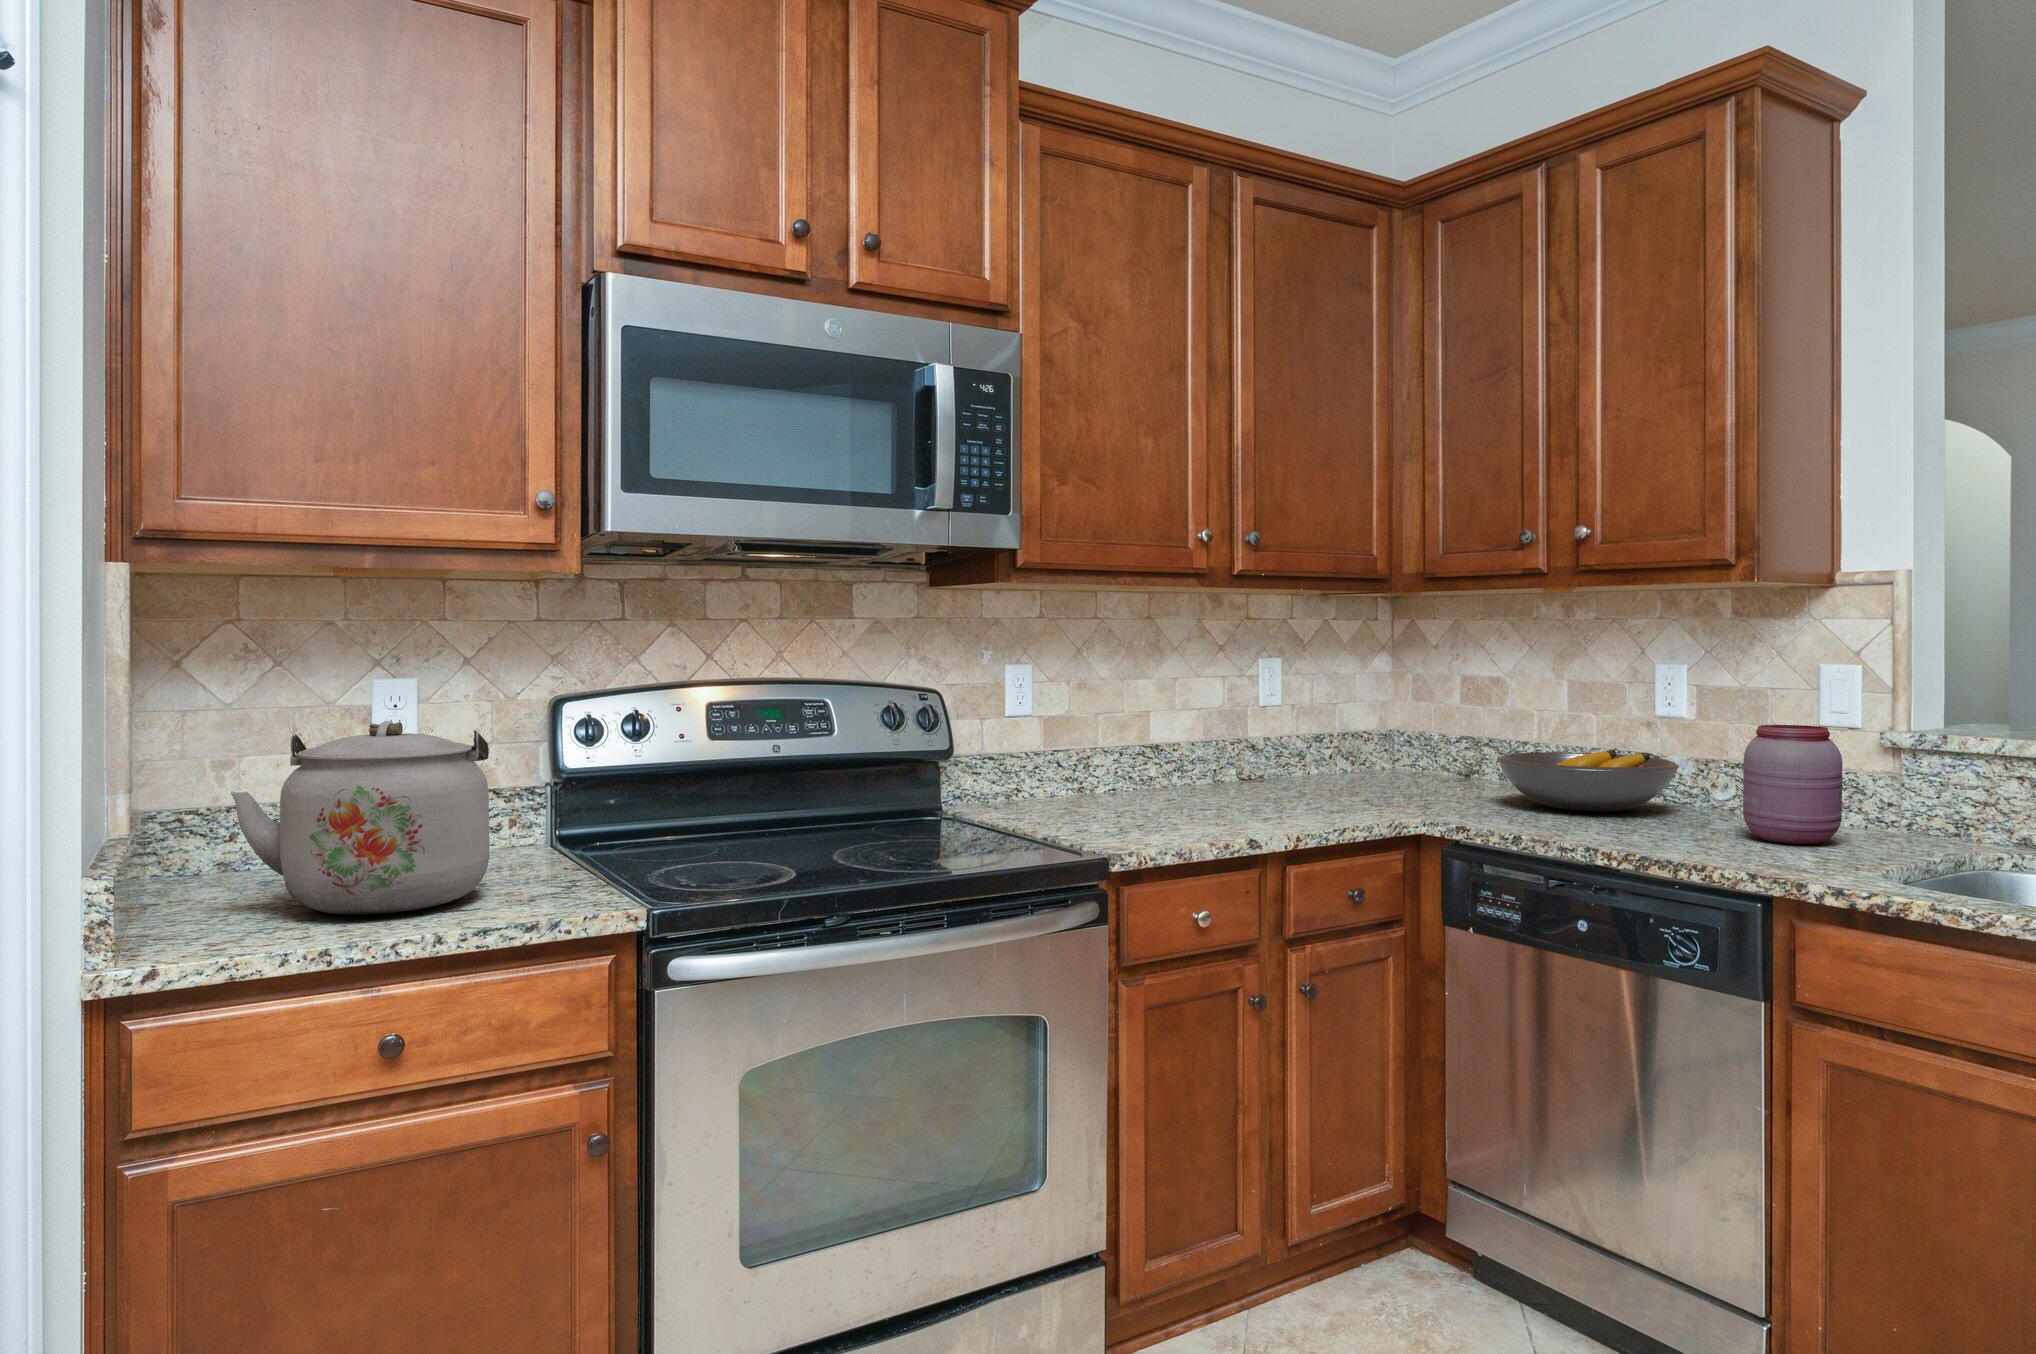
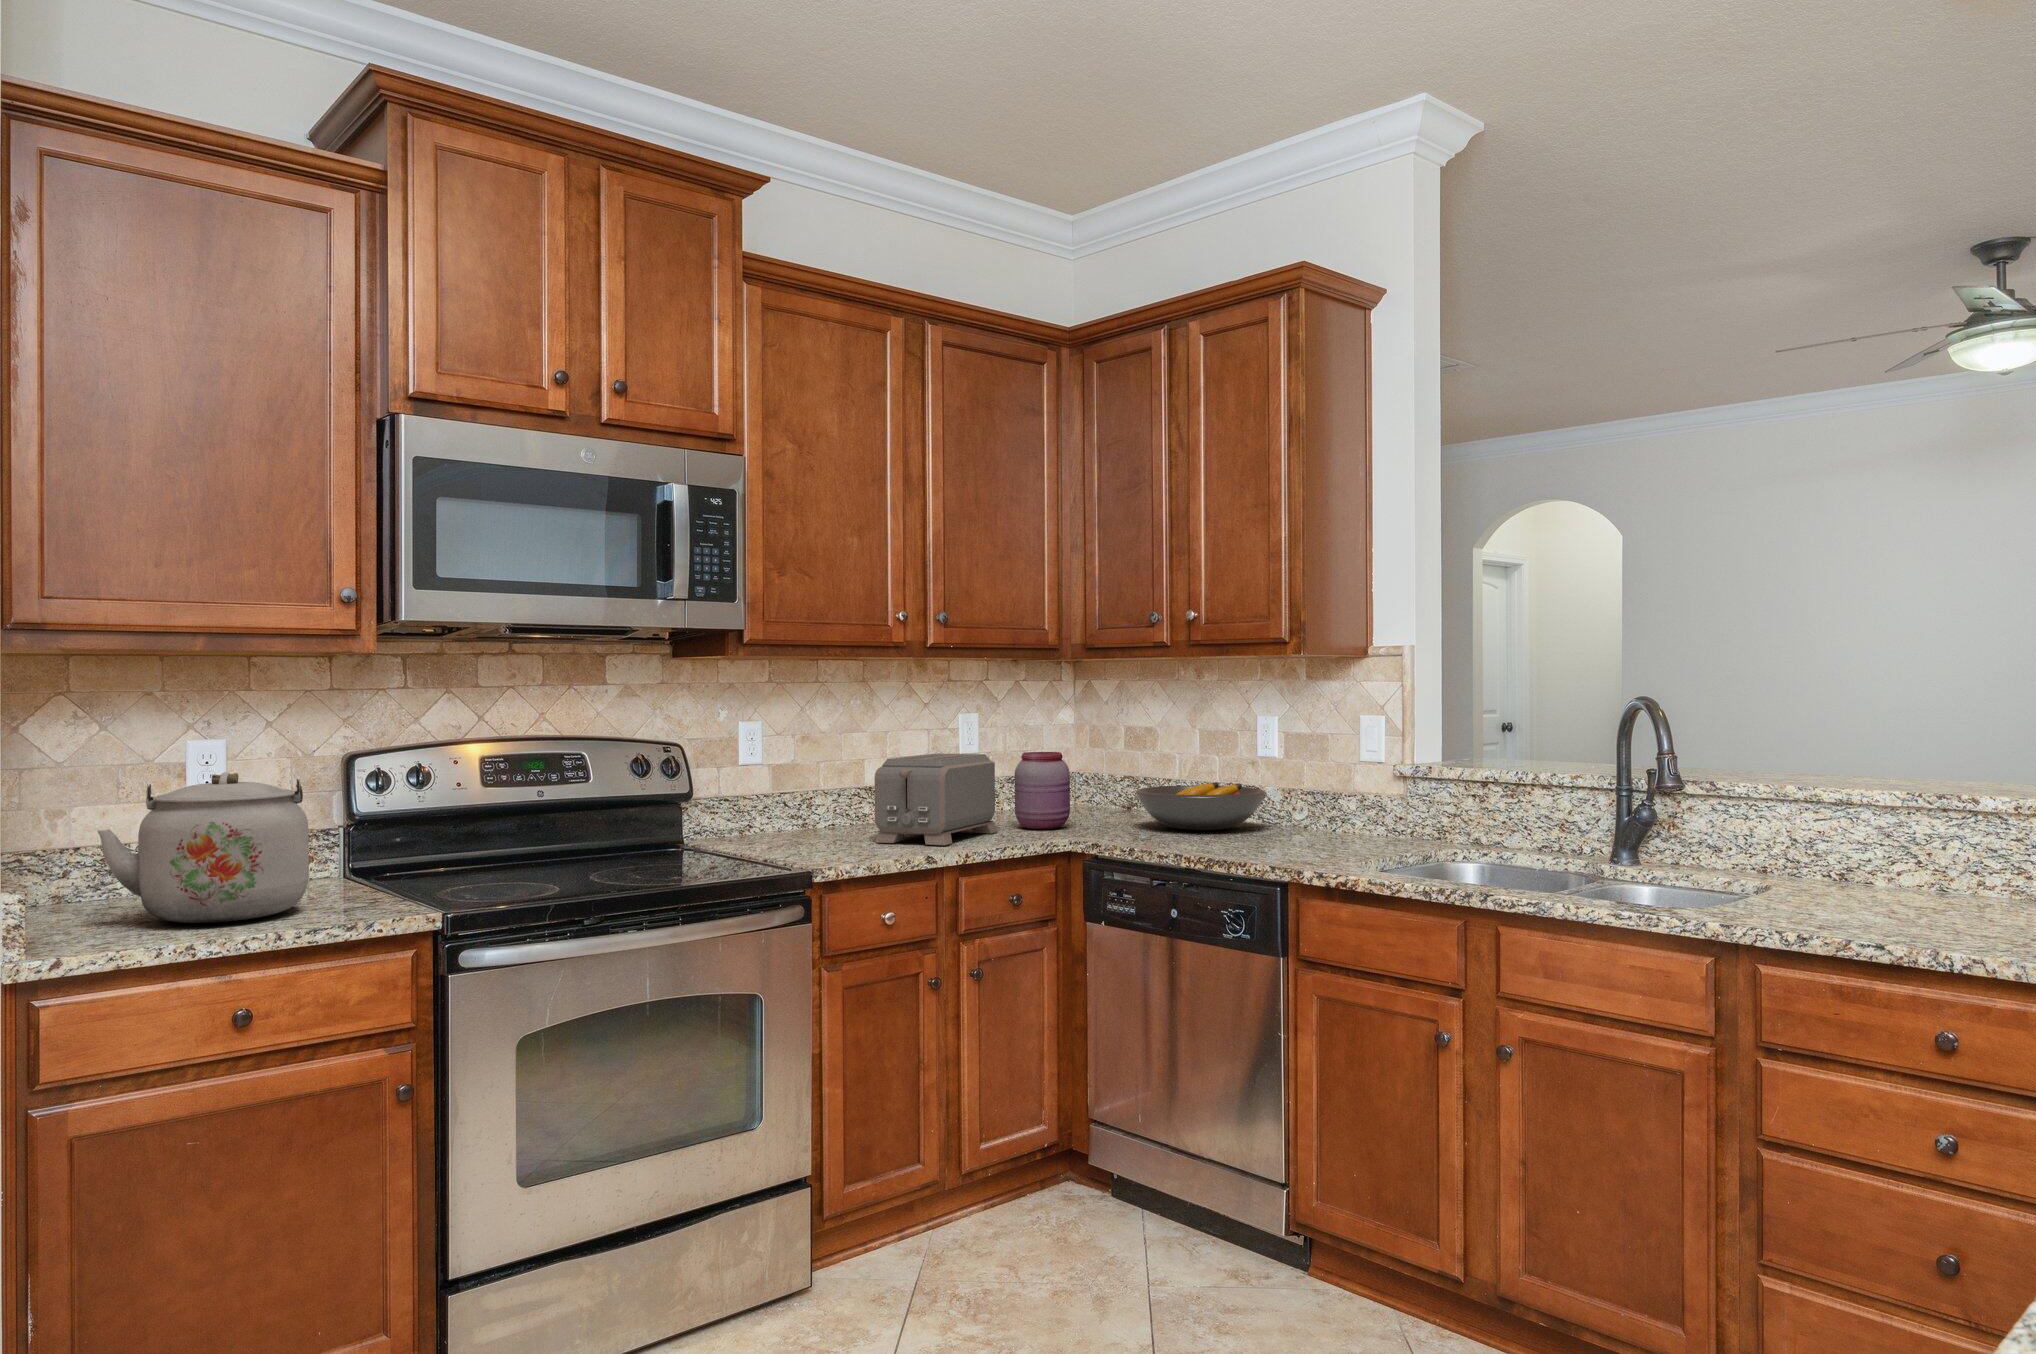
toaster: none [1174,708,1322,824] -> present [875,754,998,845]
jar: present [1743,725,1842,844] -> present [1014,752,1070,829]

